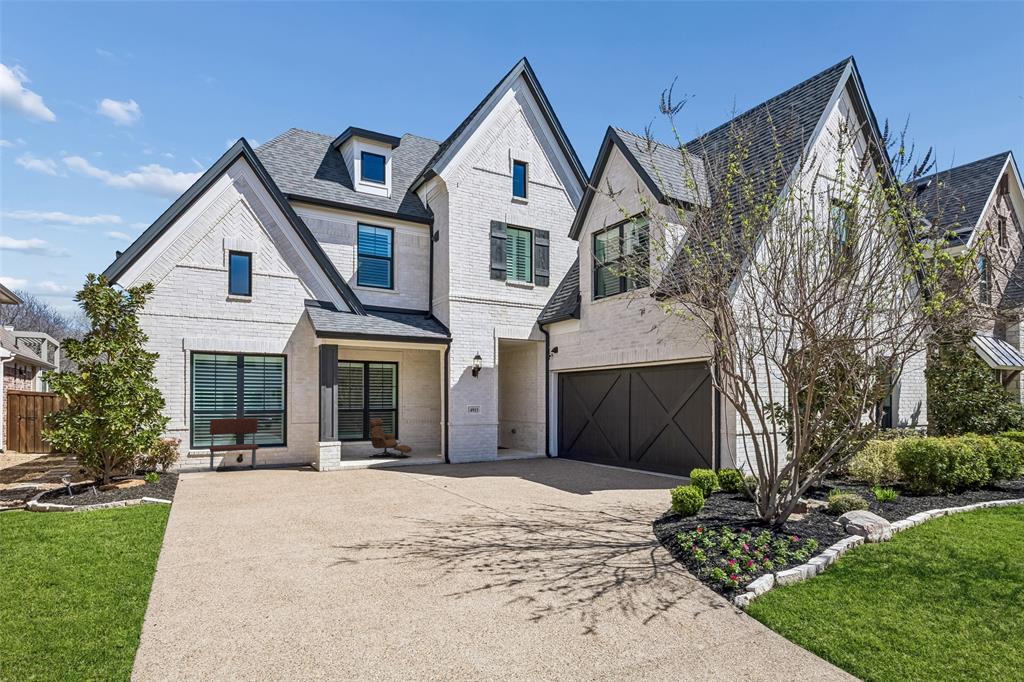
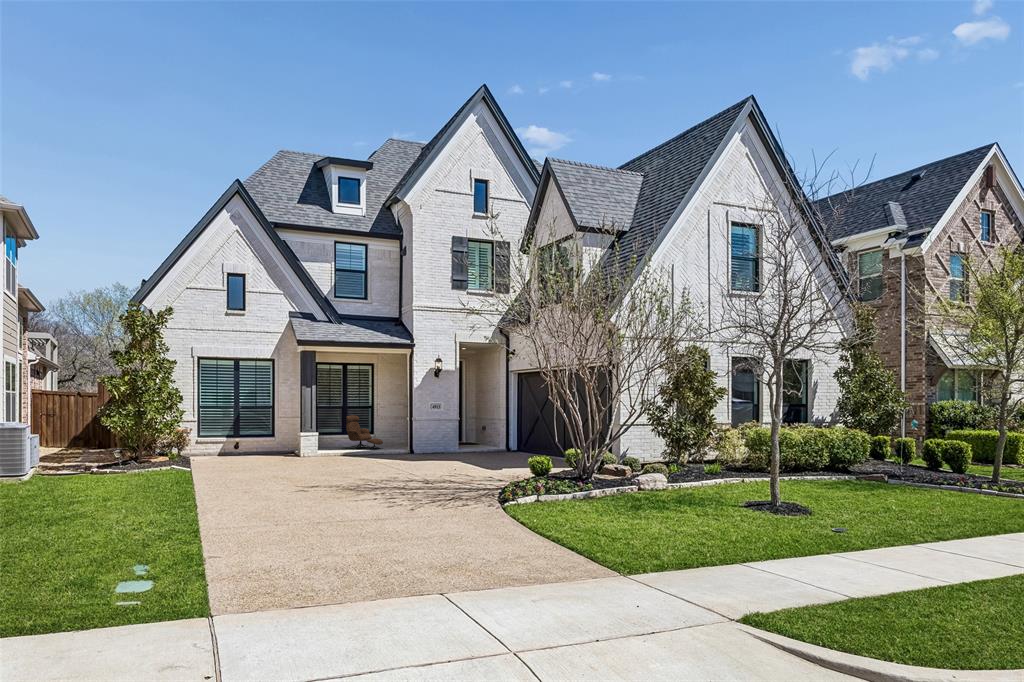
bench: present [209,418,259,471] -> none [214,413,252,454]

